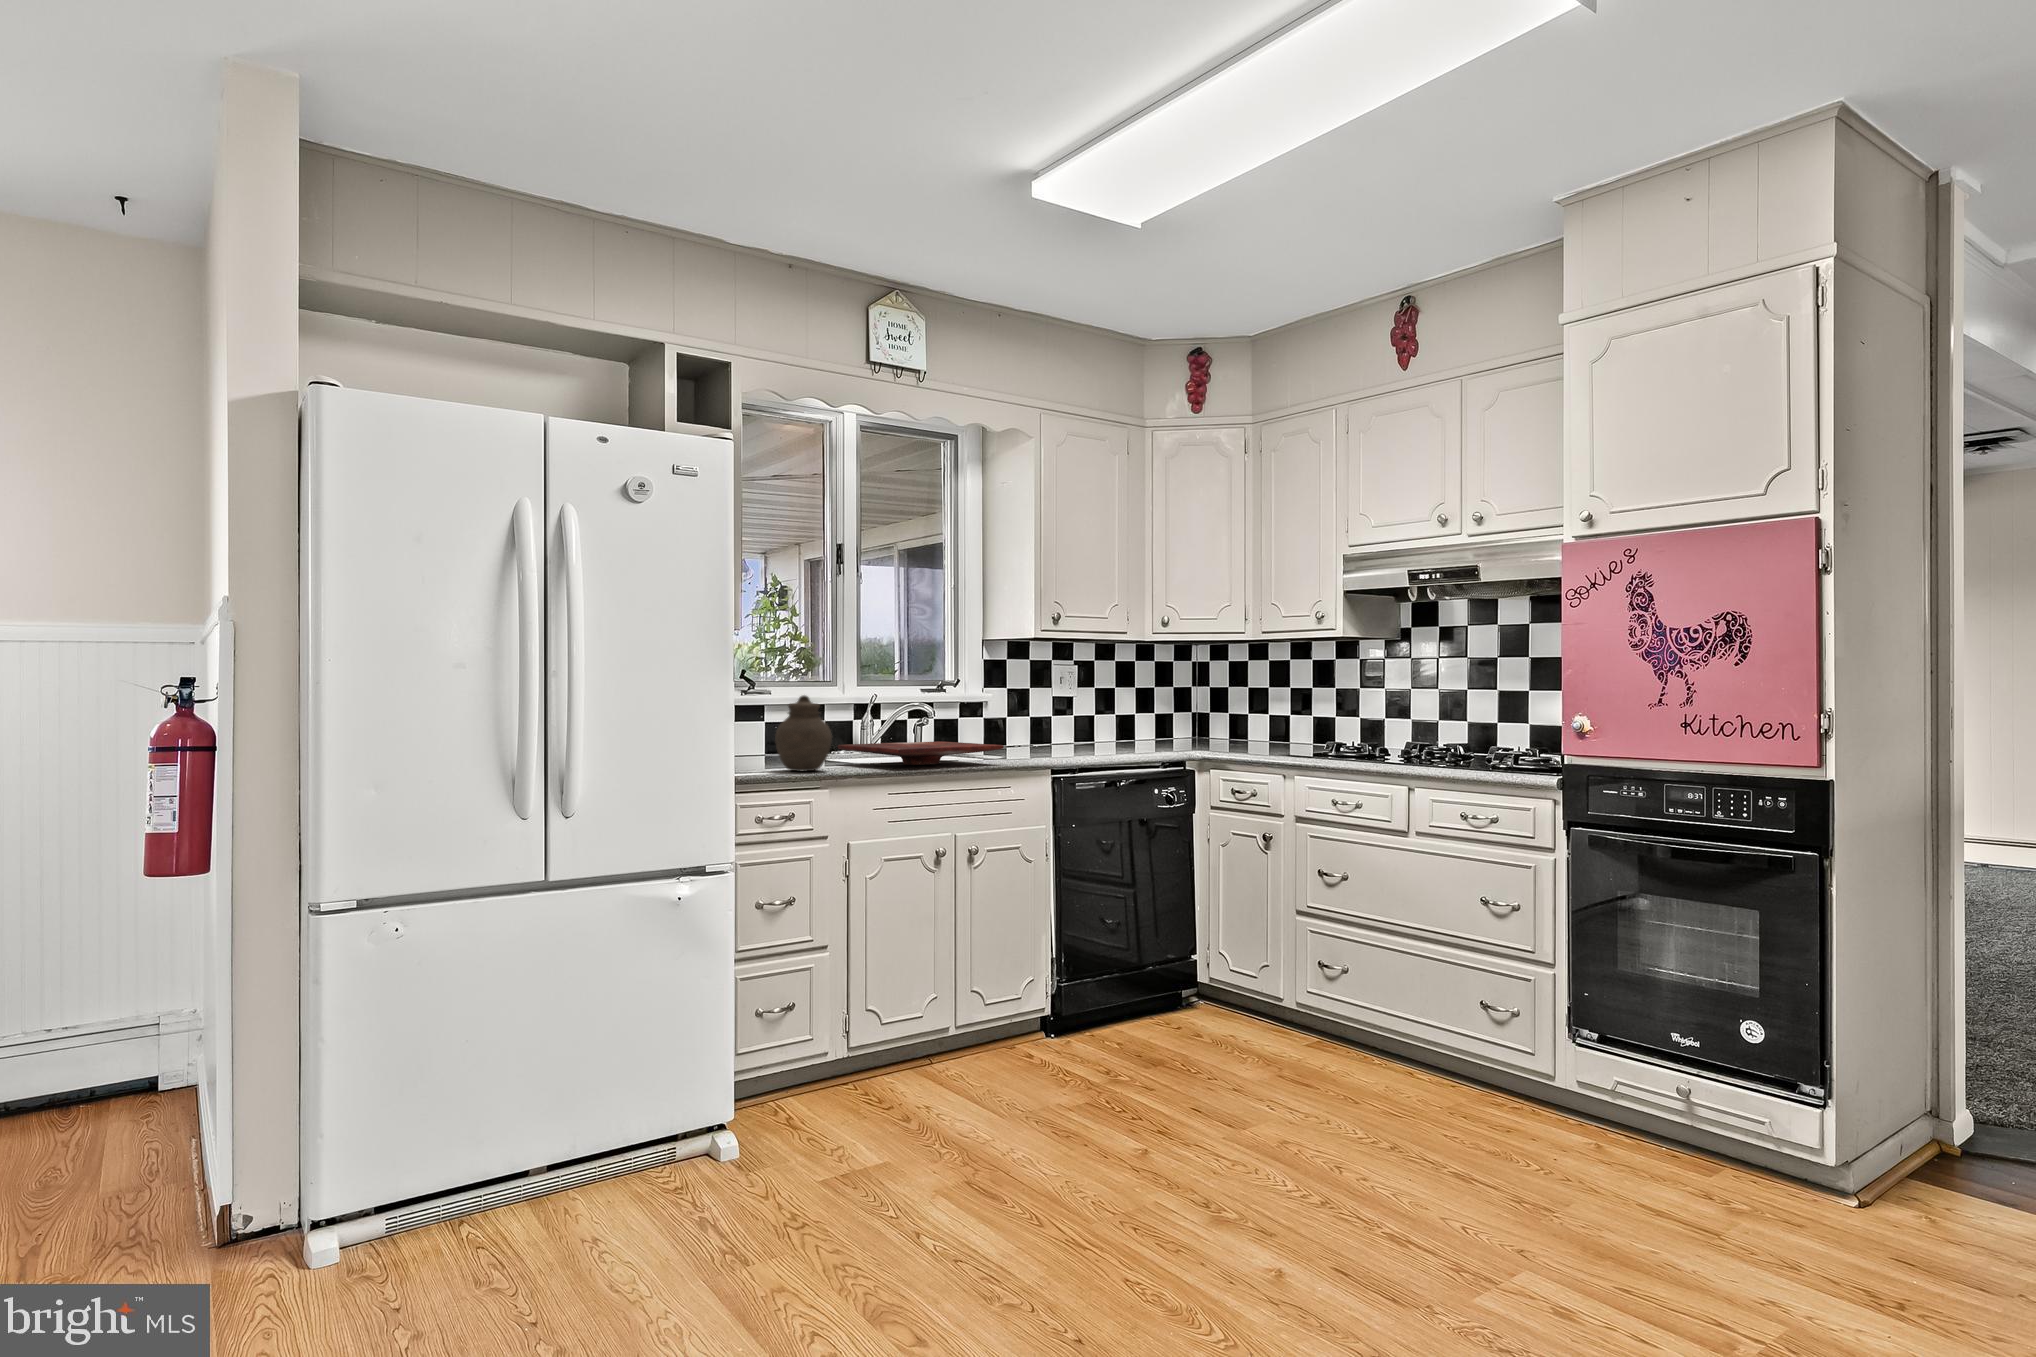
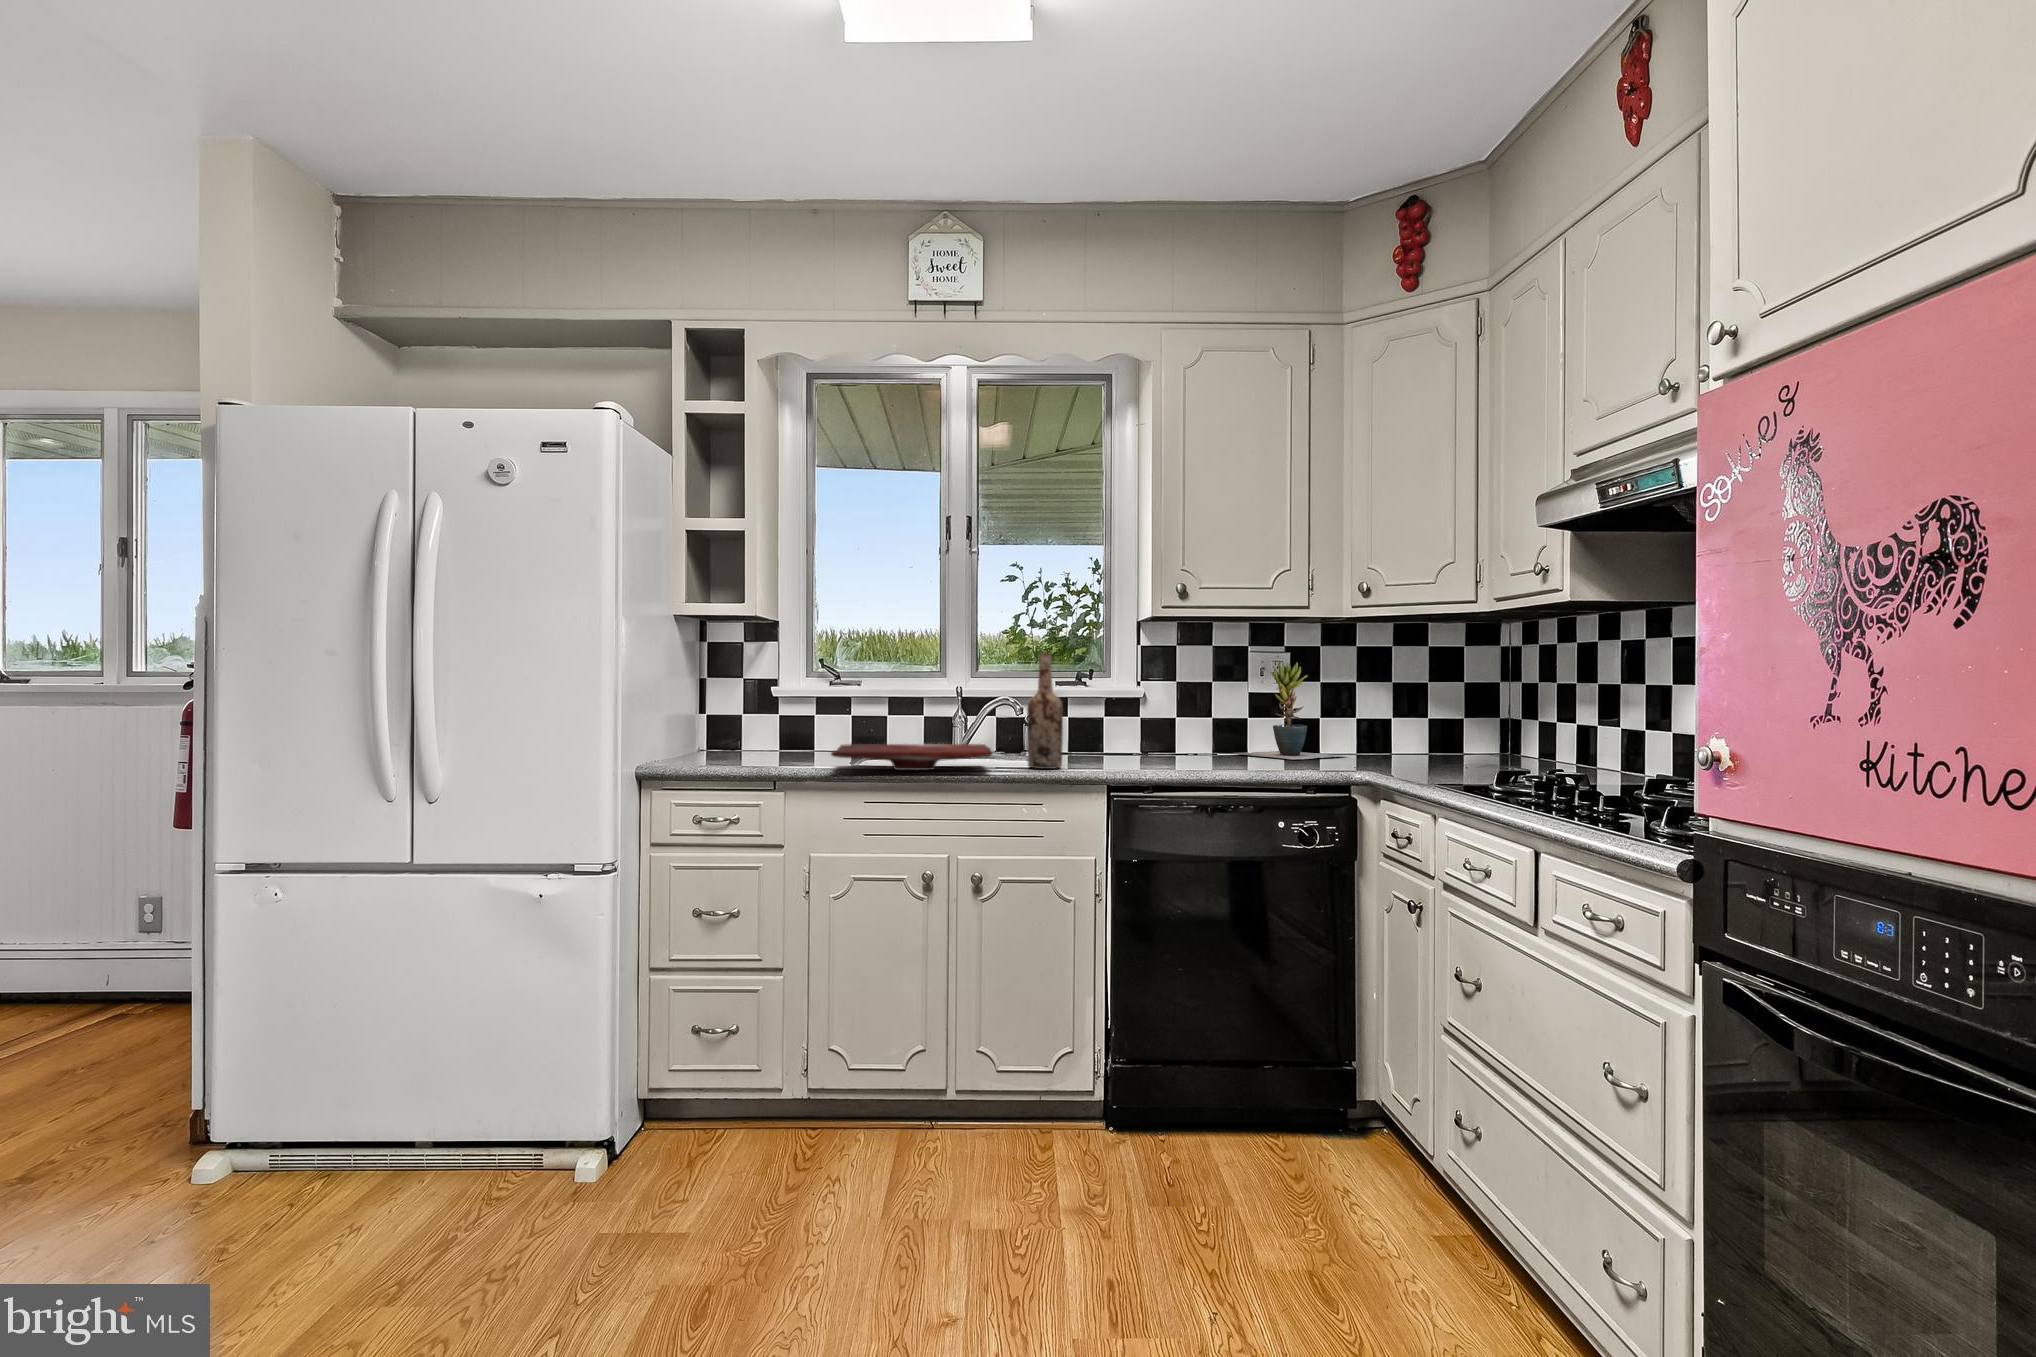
wine bottle: none [982,663,1012,760] -> present [1027,653,1063,769]
potted plant: none [1037,673,1117,748] -> present [1234,662,1345,759]
jar: present [775,695,832,771] -> none [723,692,783,771]

